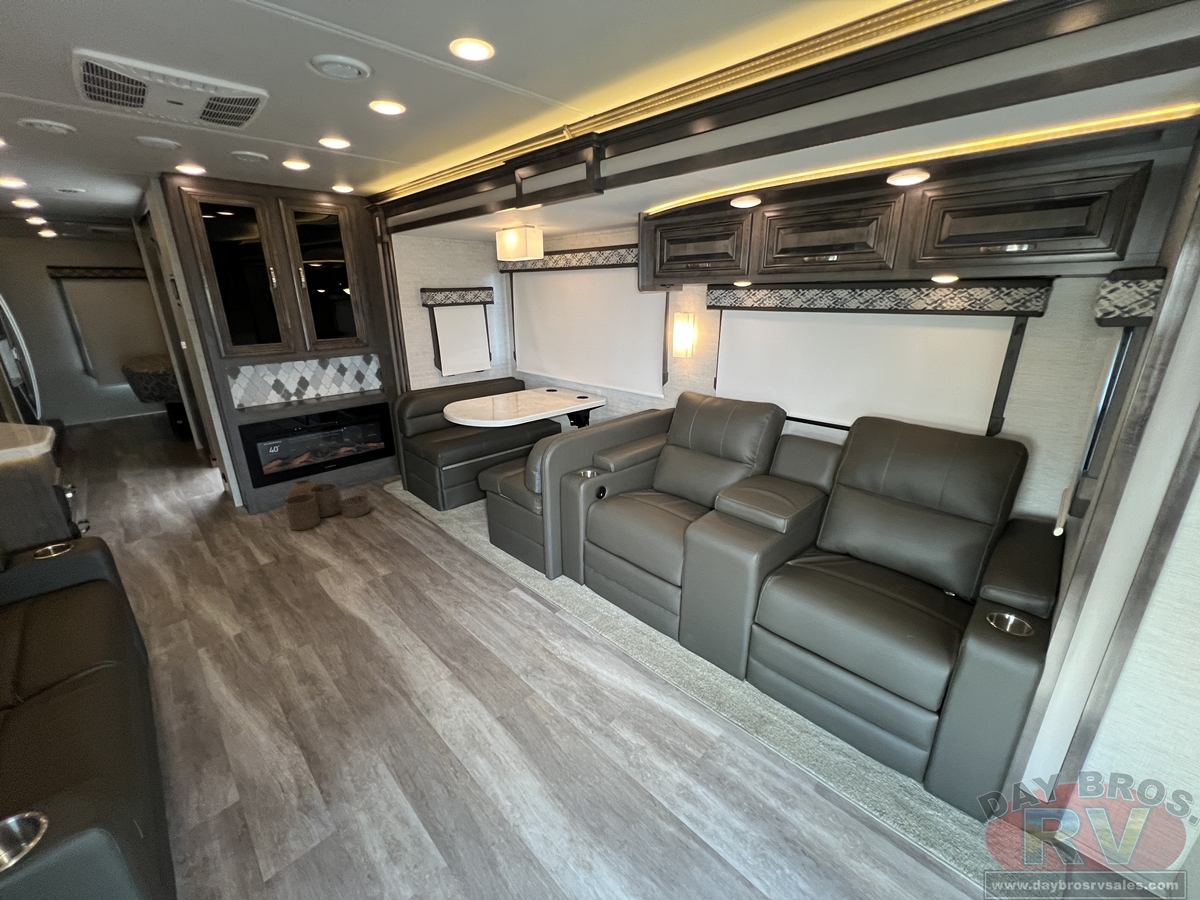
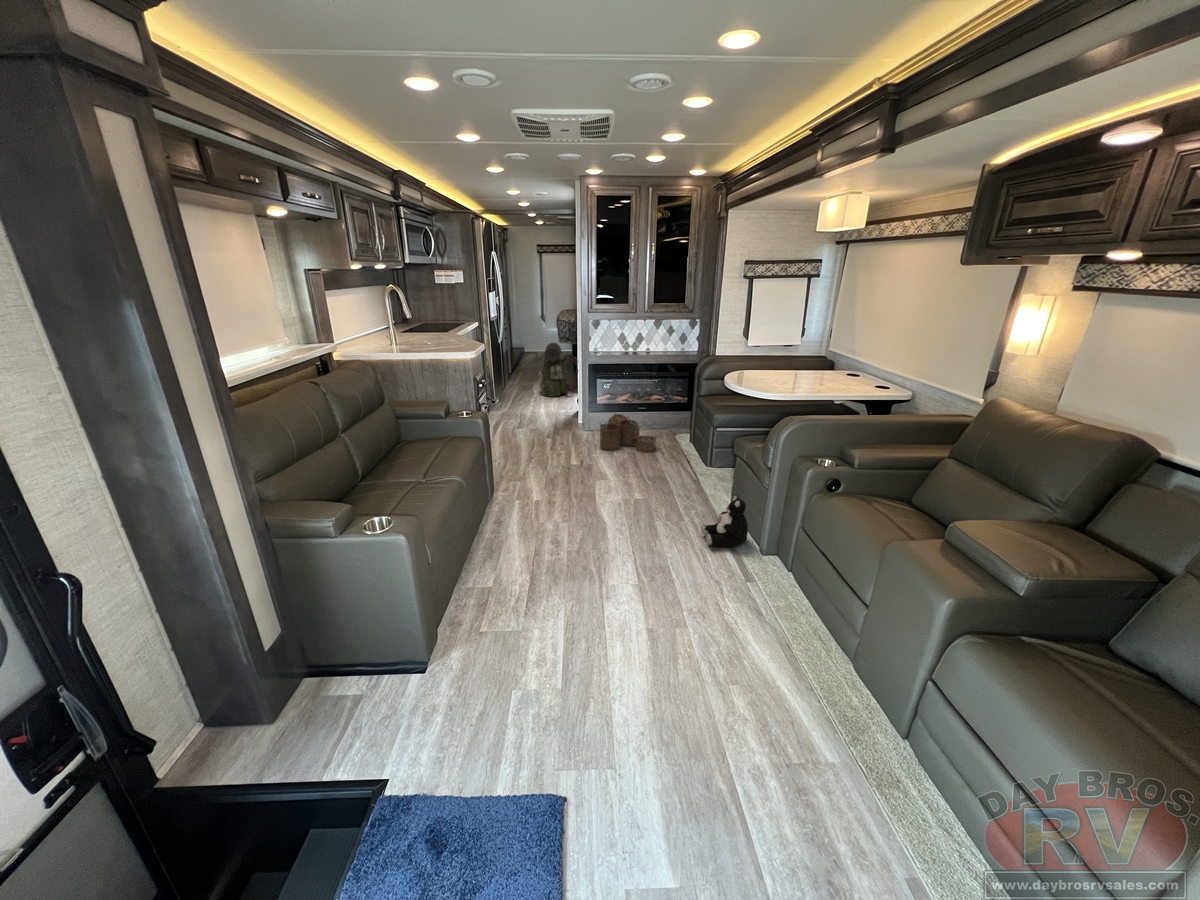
backpack: none [127,405,202,483] -> present [540,343,579,396]
plush toy: none [480,531,529,591] -> present [701,496,748,546]

